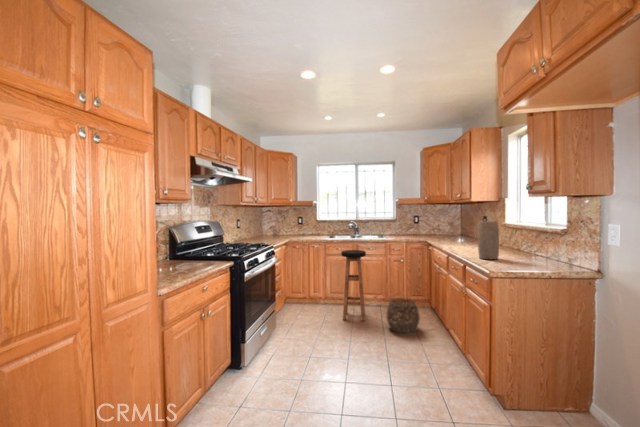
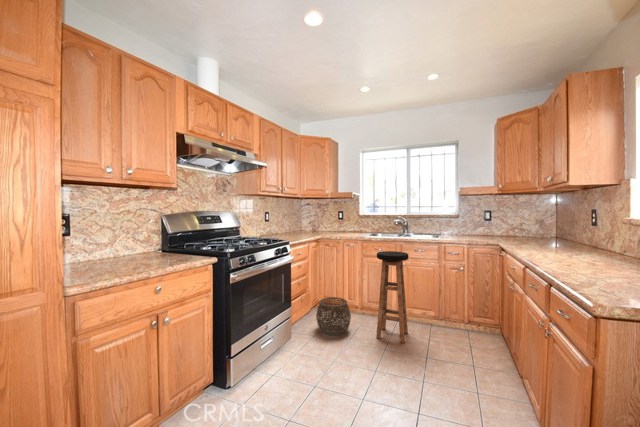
vase: present [478,221,499,259] -> none [575,212,619,278]
woven basket: present [386,298,420,334] -> present [316,297,351,336]

